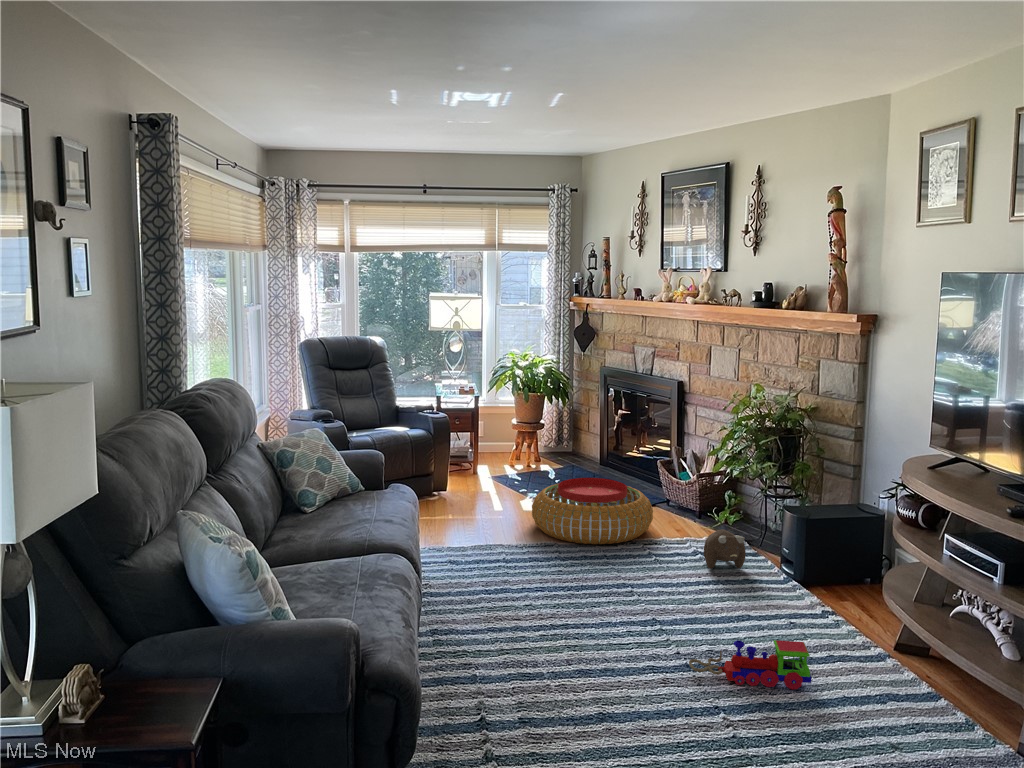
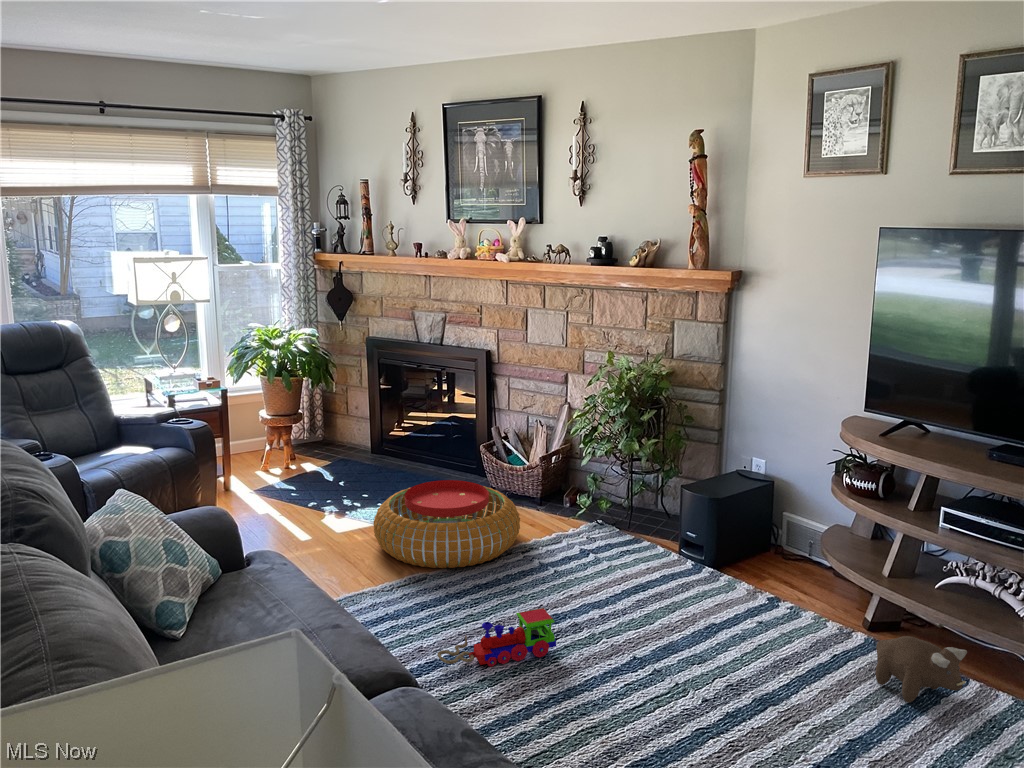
plush toy: present [704,529,746,569] -> present [875,636,967,703]
toy train: present [689,640,812,689] -> present [437,608,556,666]

